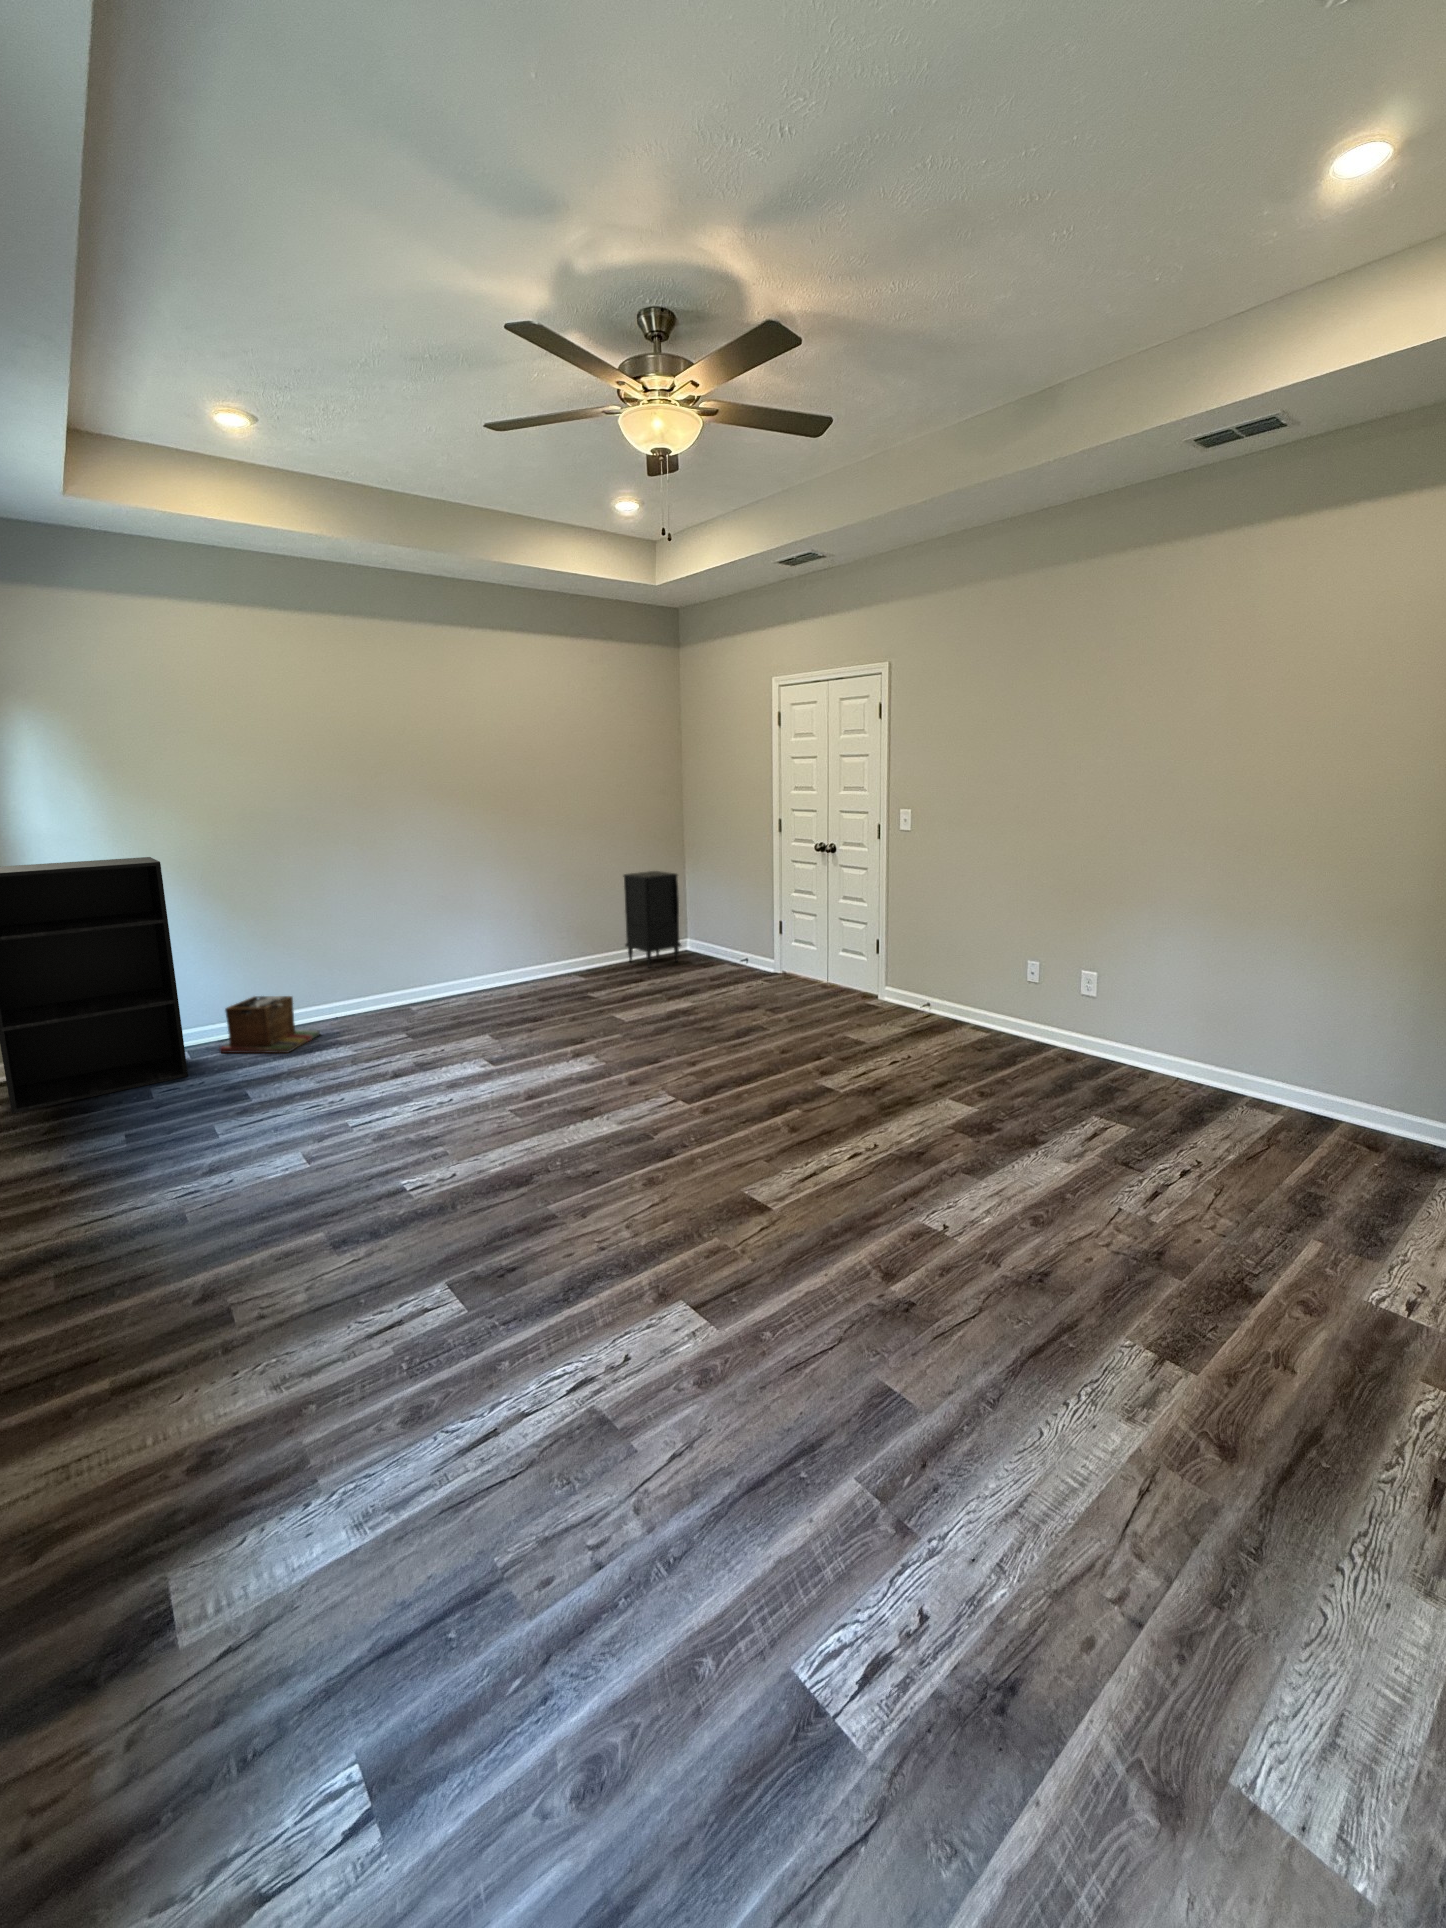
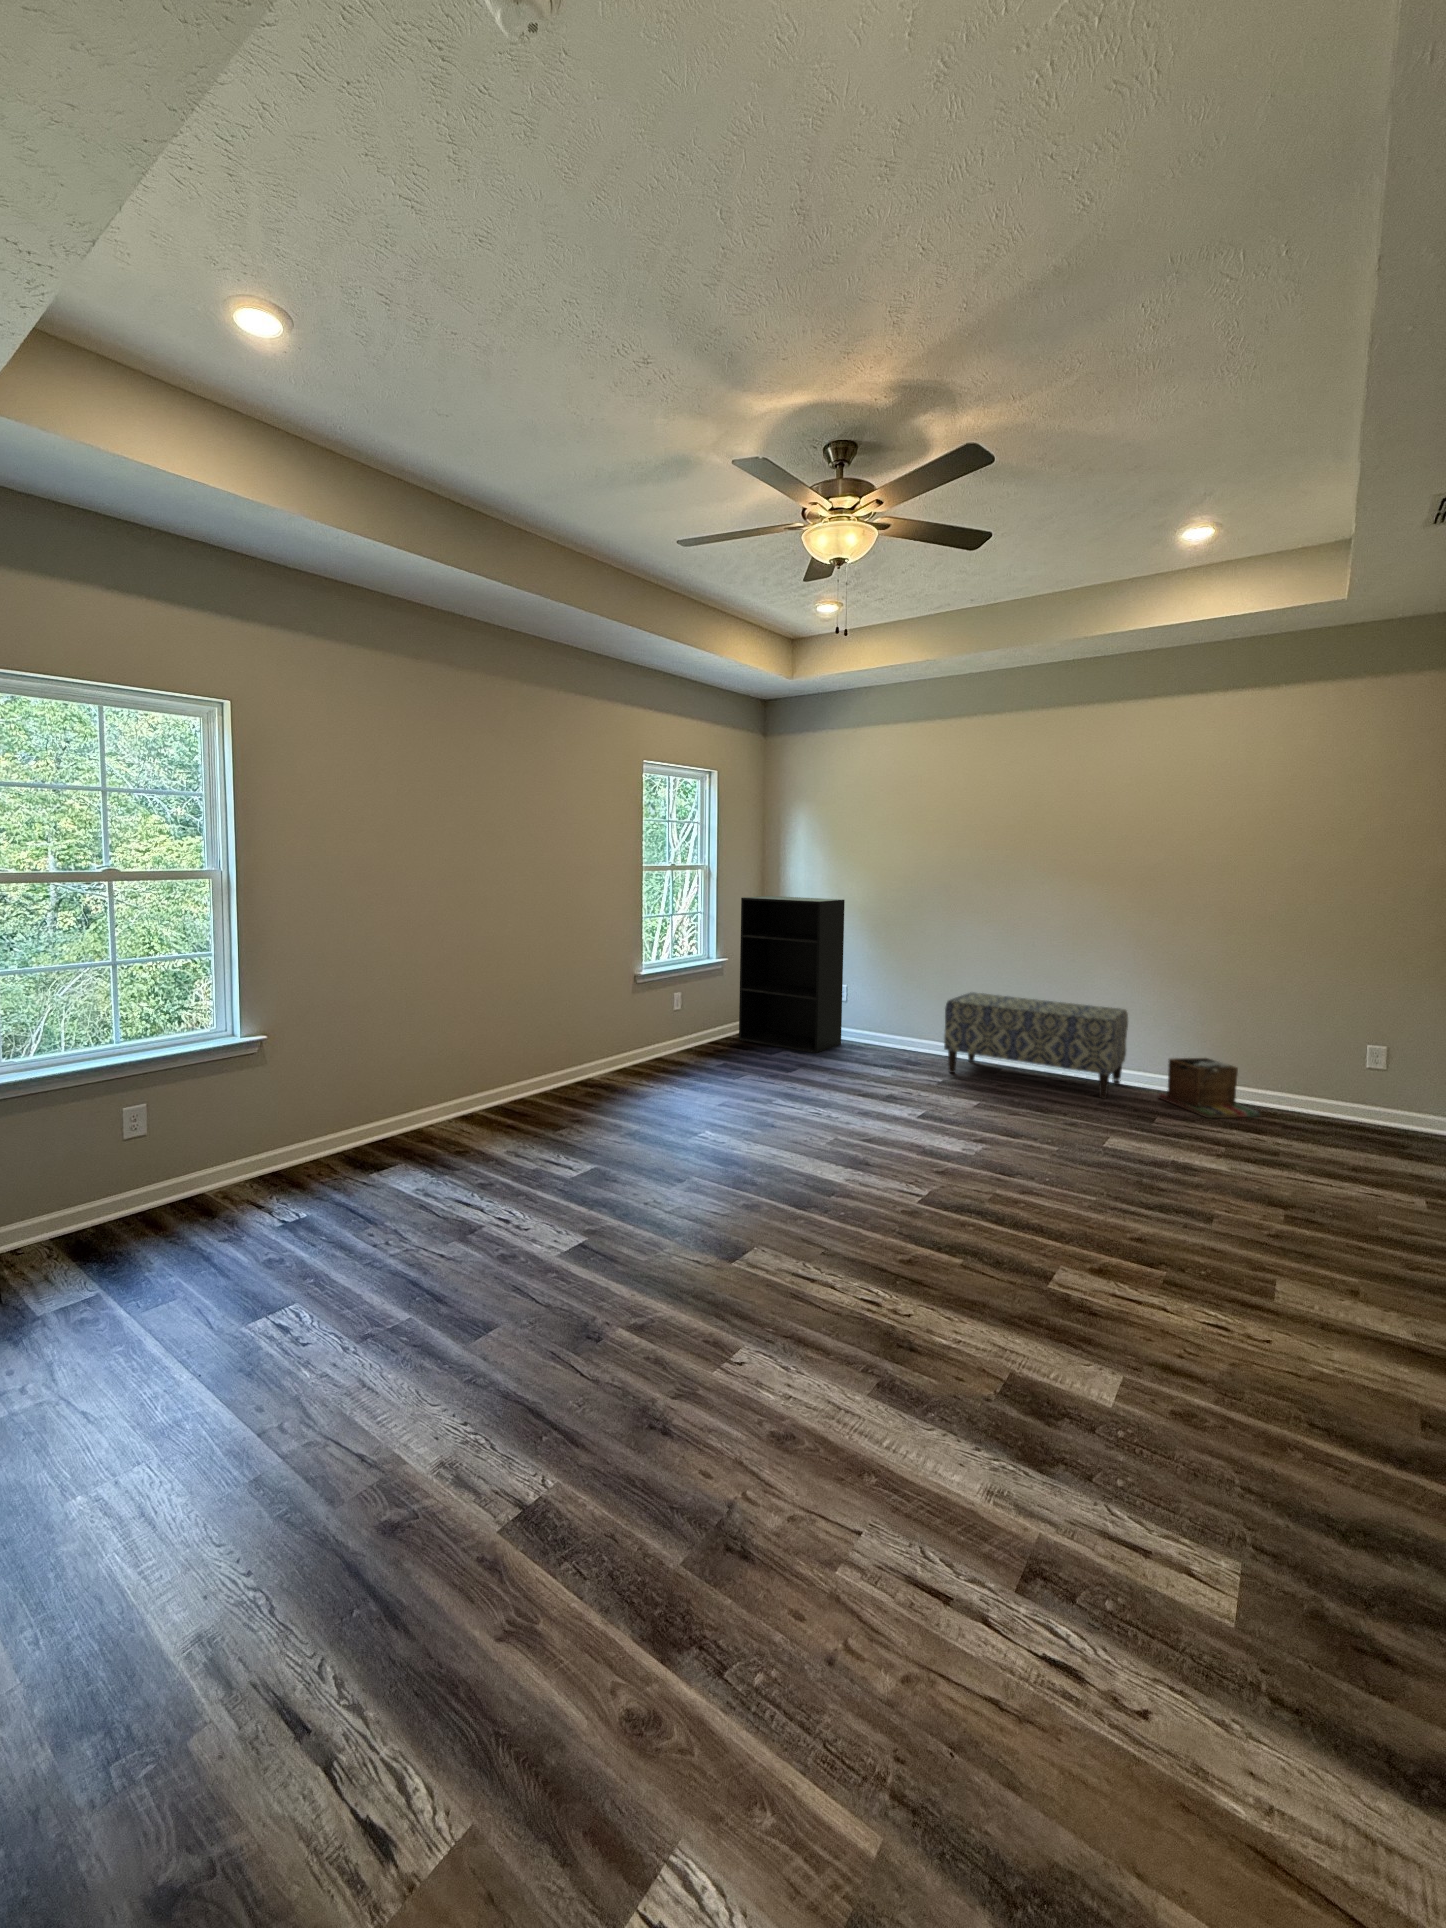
nightstand: present [623,871,681,967] -> none [1335,991,1422,1142]
bench: none [344,922,529,1031] -> present [944,993,1128,1098]
laundry basket: present [219,996,320,1053] -> present [1158,1058,1260,1118]

